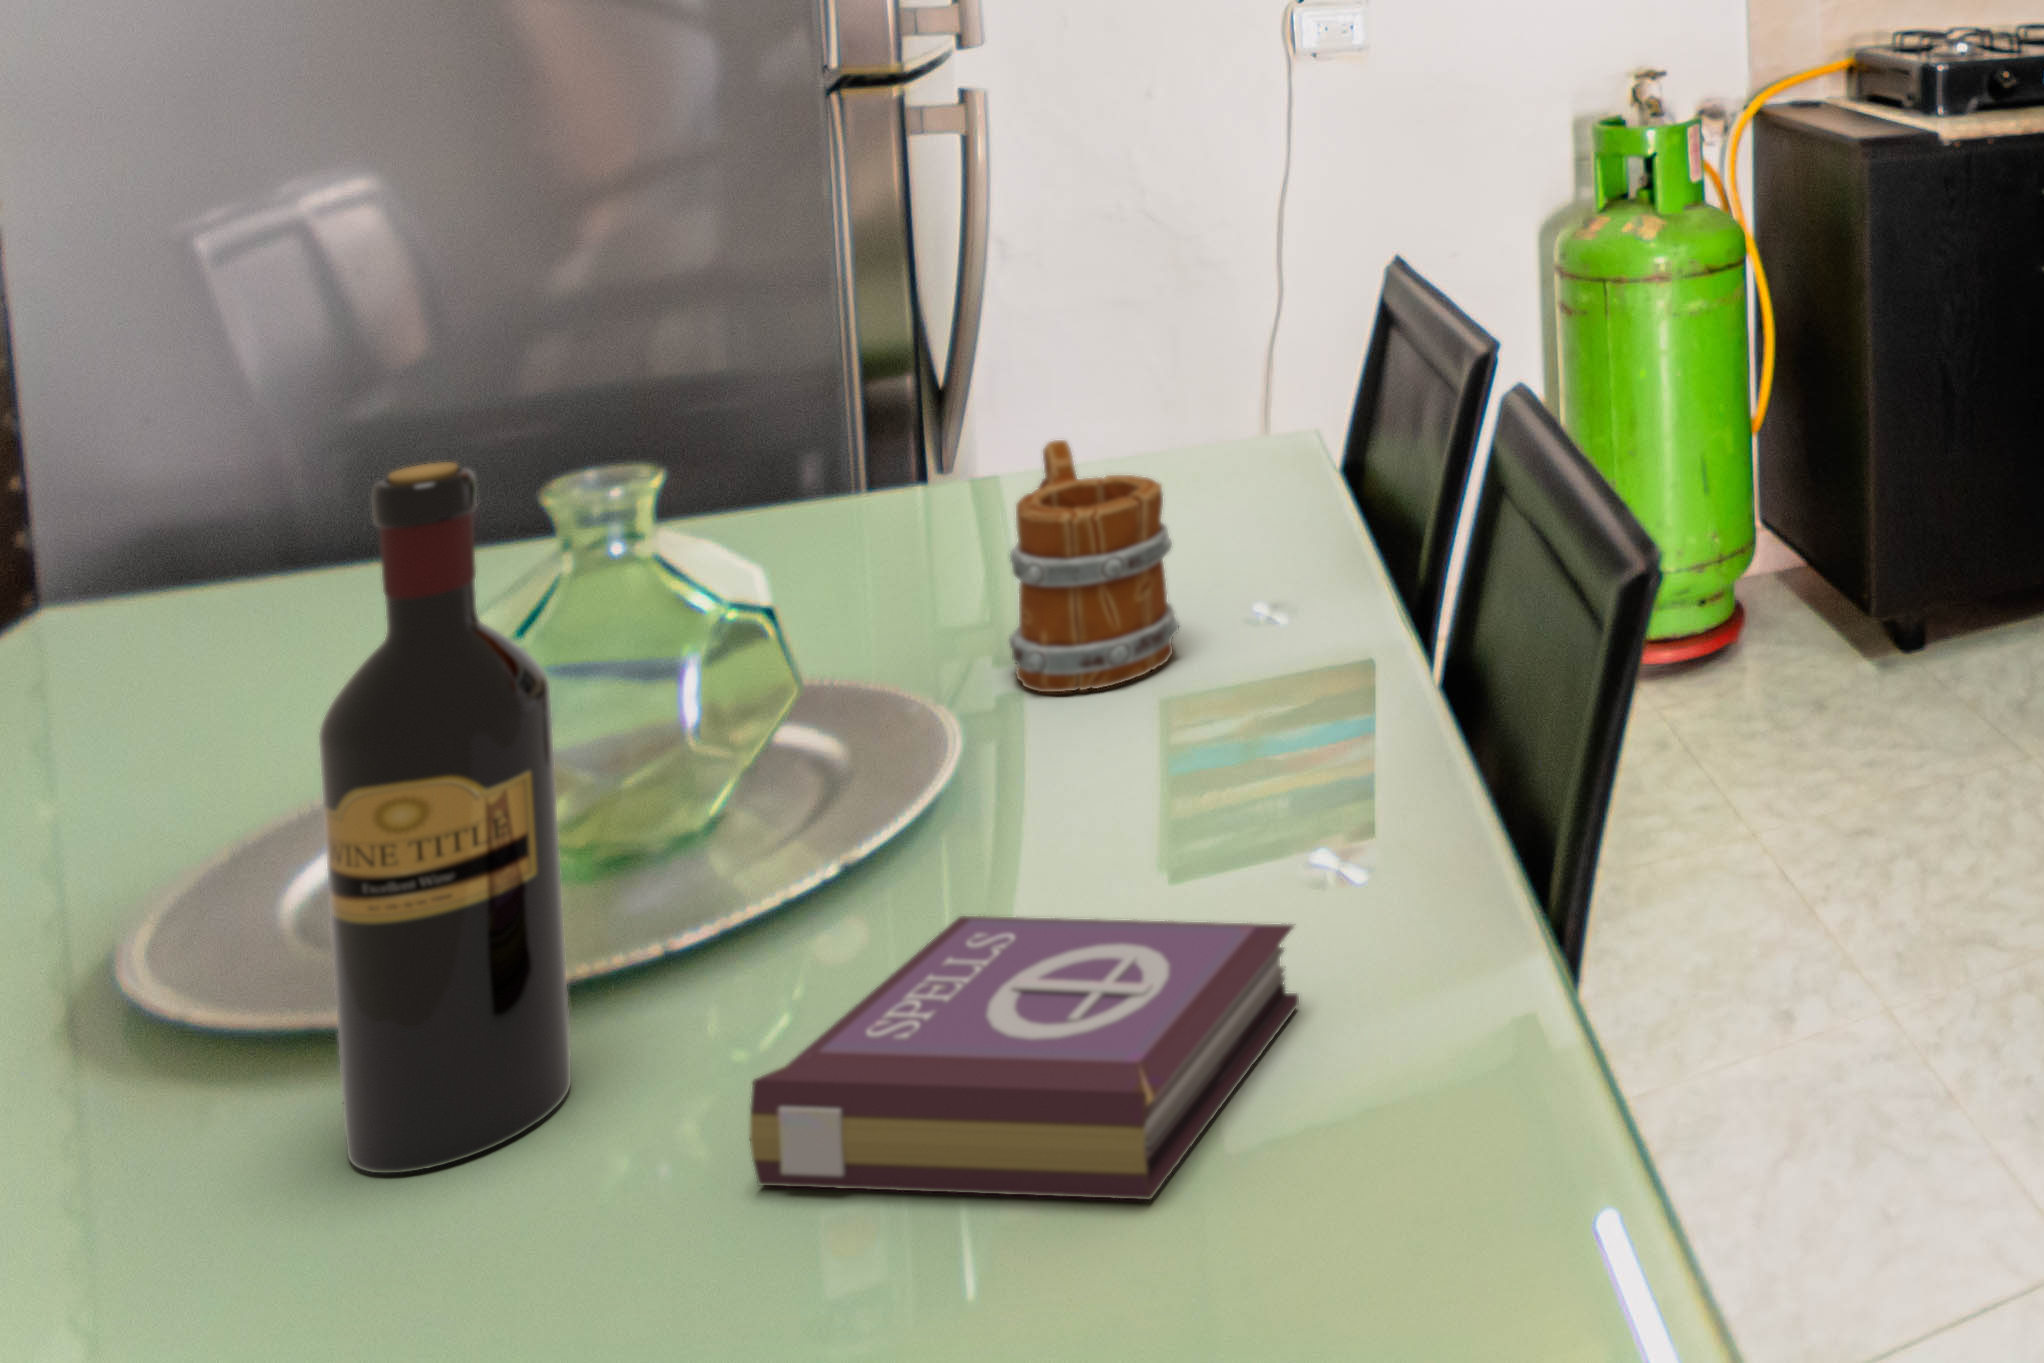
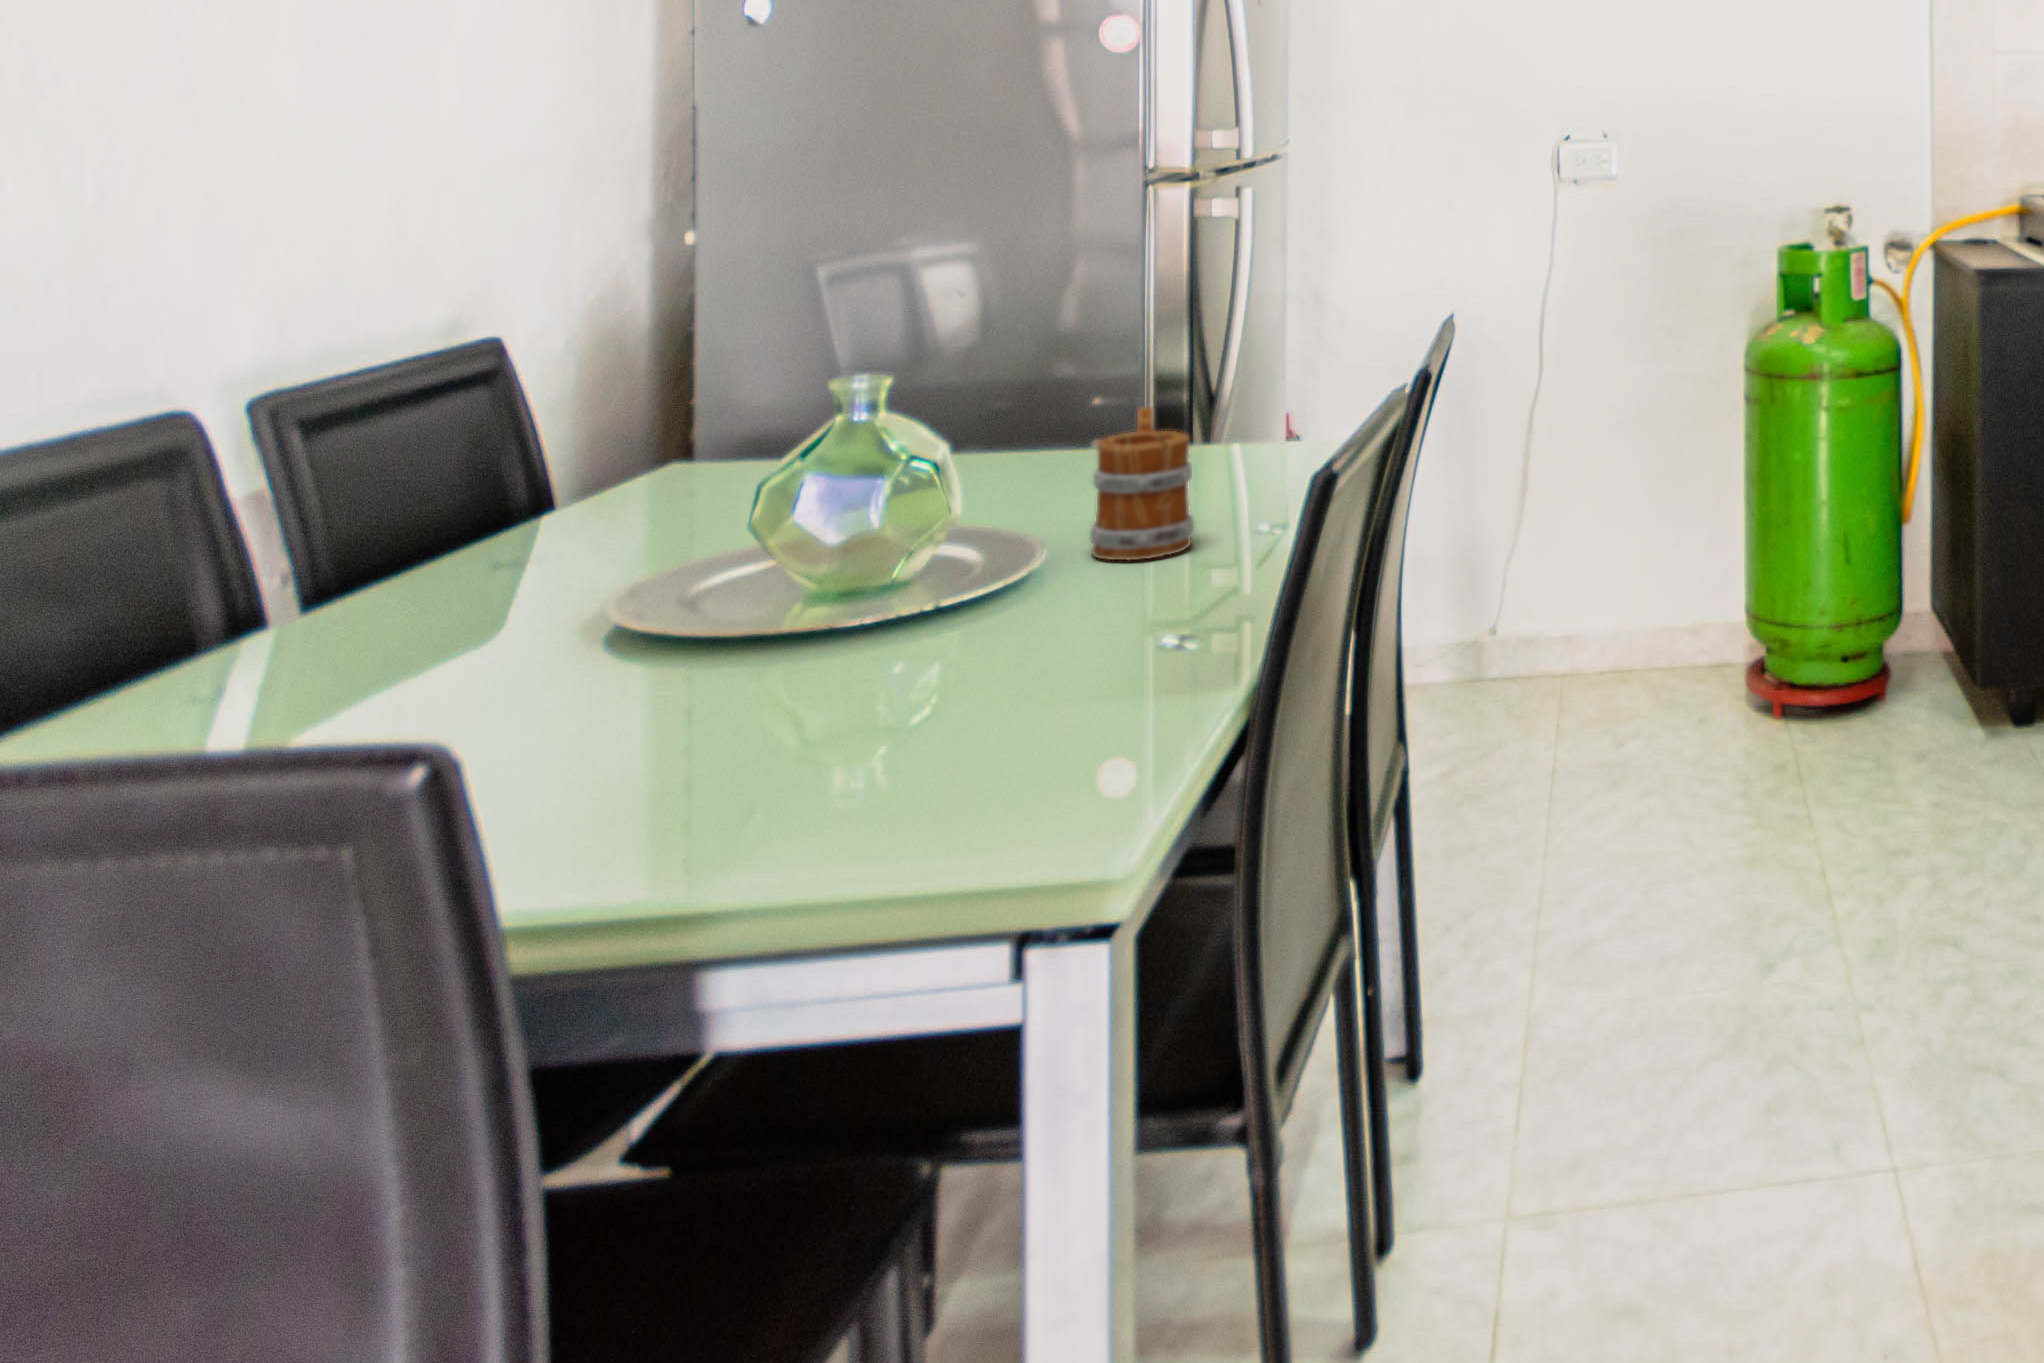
wine bottle: present [319,462,571,1173] -> none [623,348,736,703]
book: present [750,916,1299,1200] -> none [766,631,1069,759]

